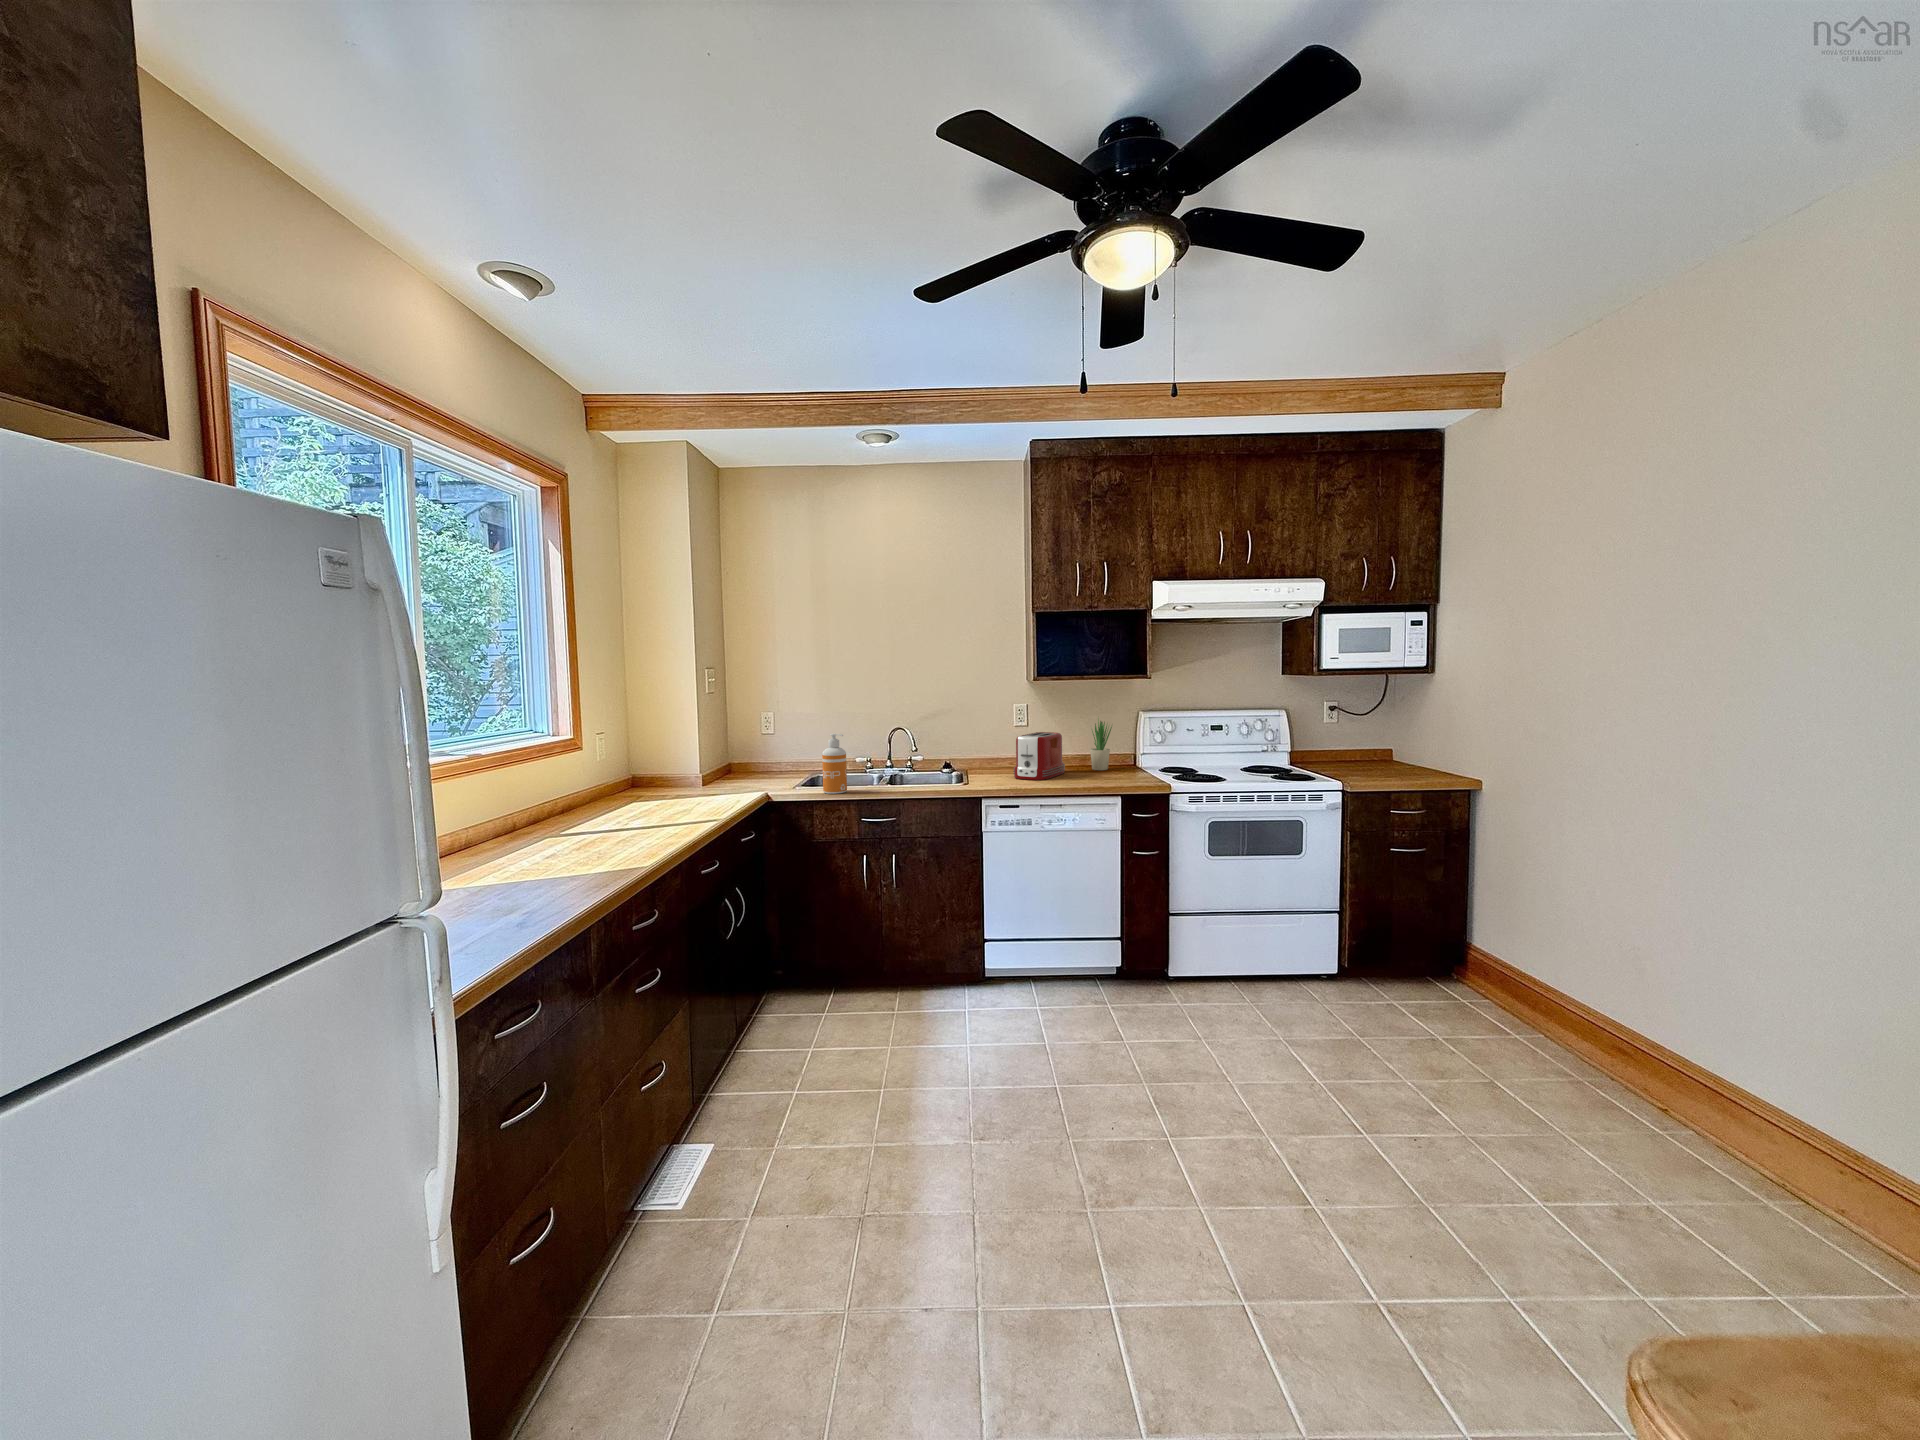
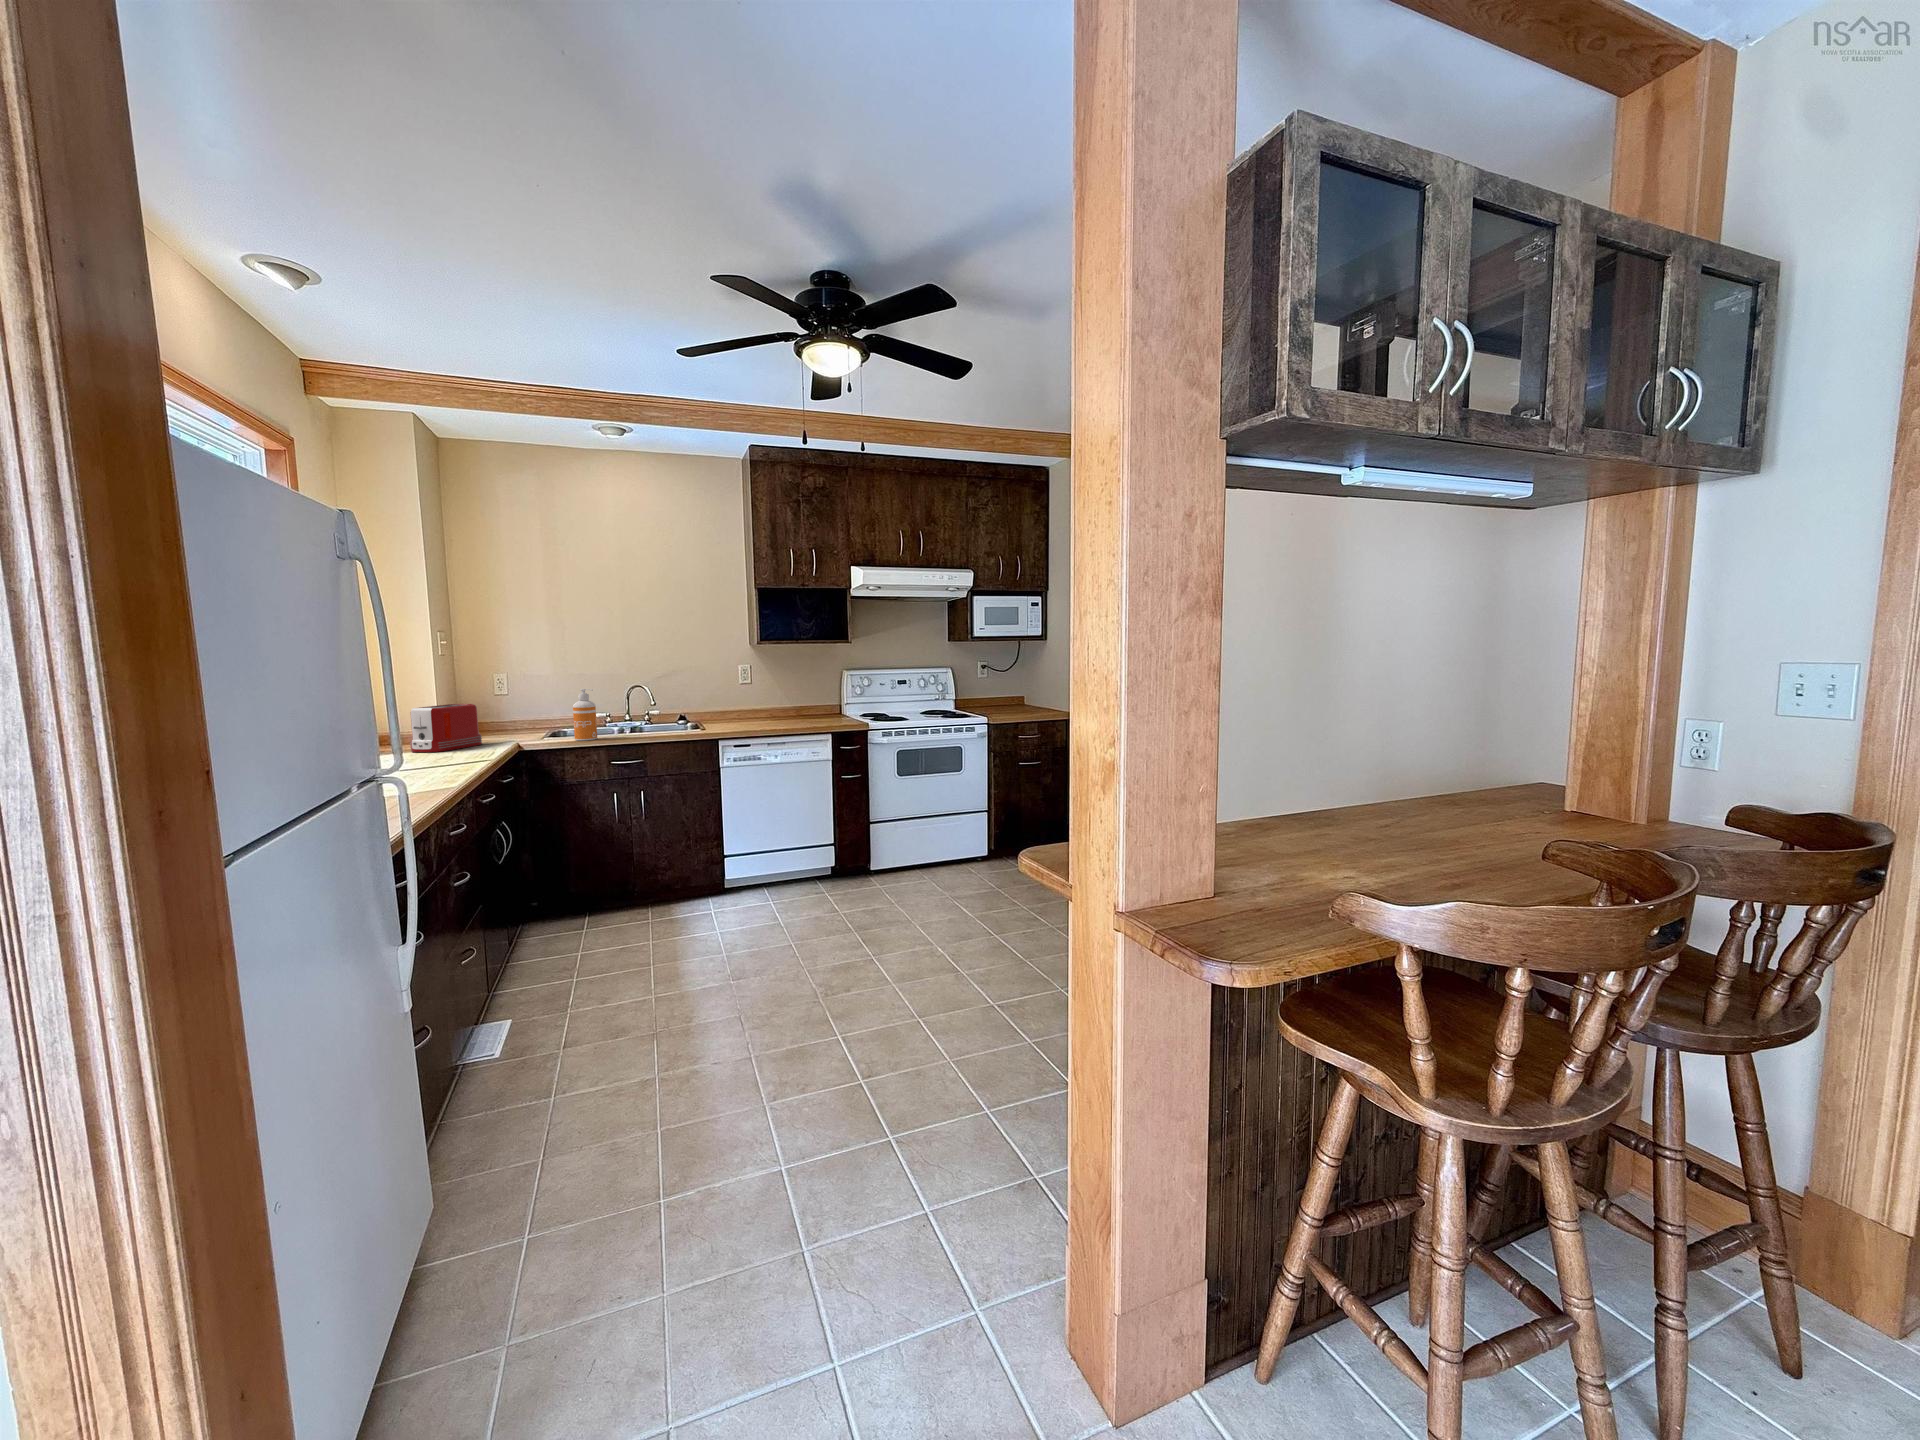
potted plant: present [1090,719,1112,770] -> none [805,672,823,718]
toaster: present [1013,732,1065,780] -> present [410,704,482,752]

